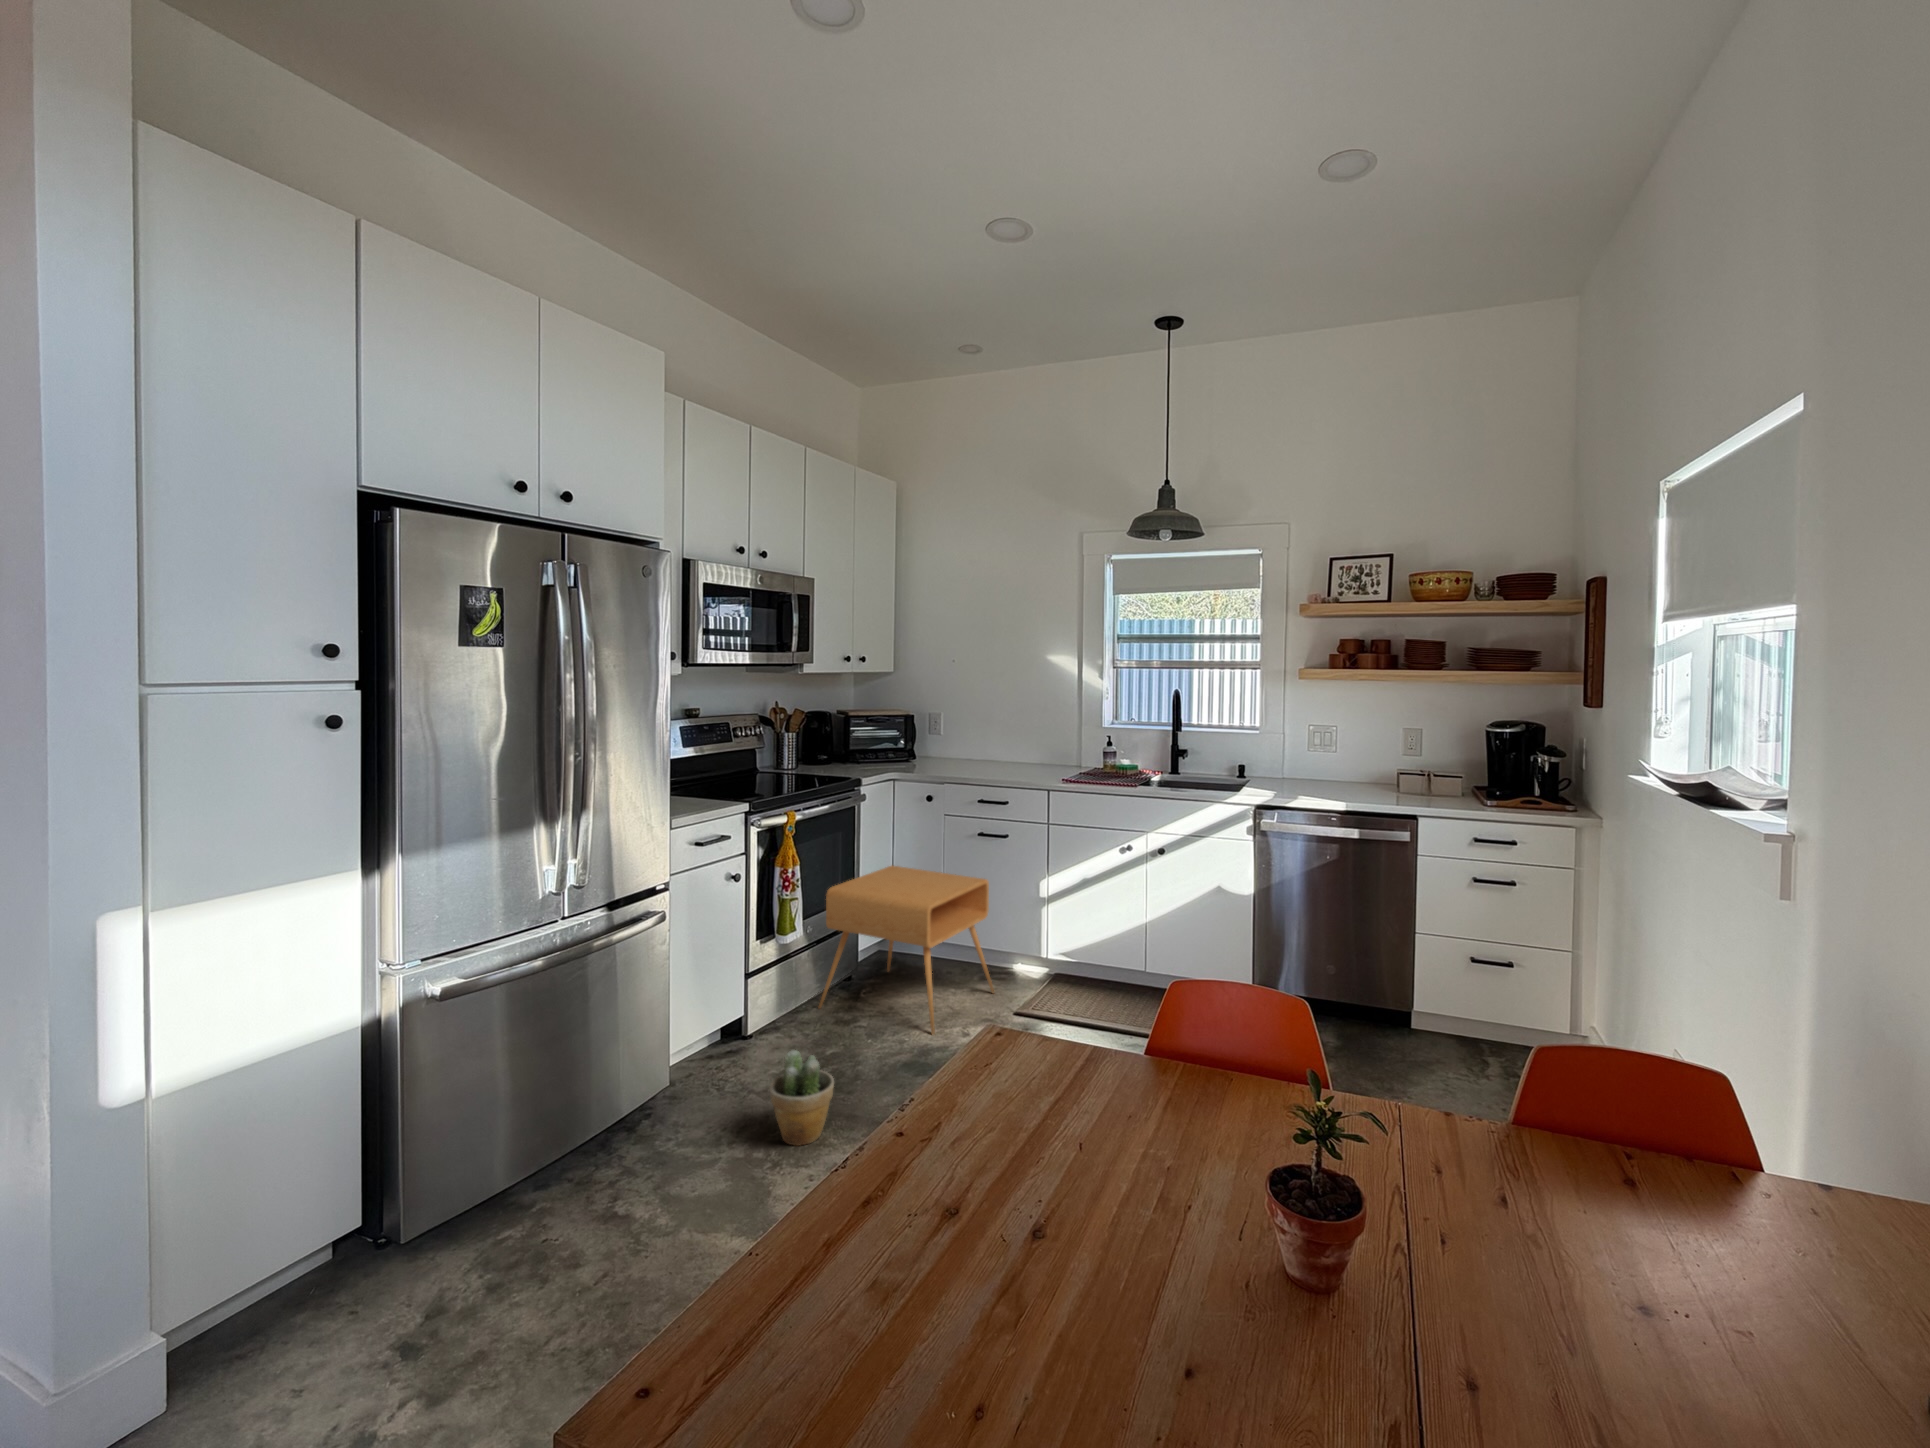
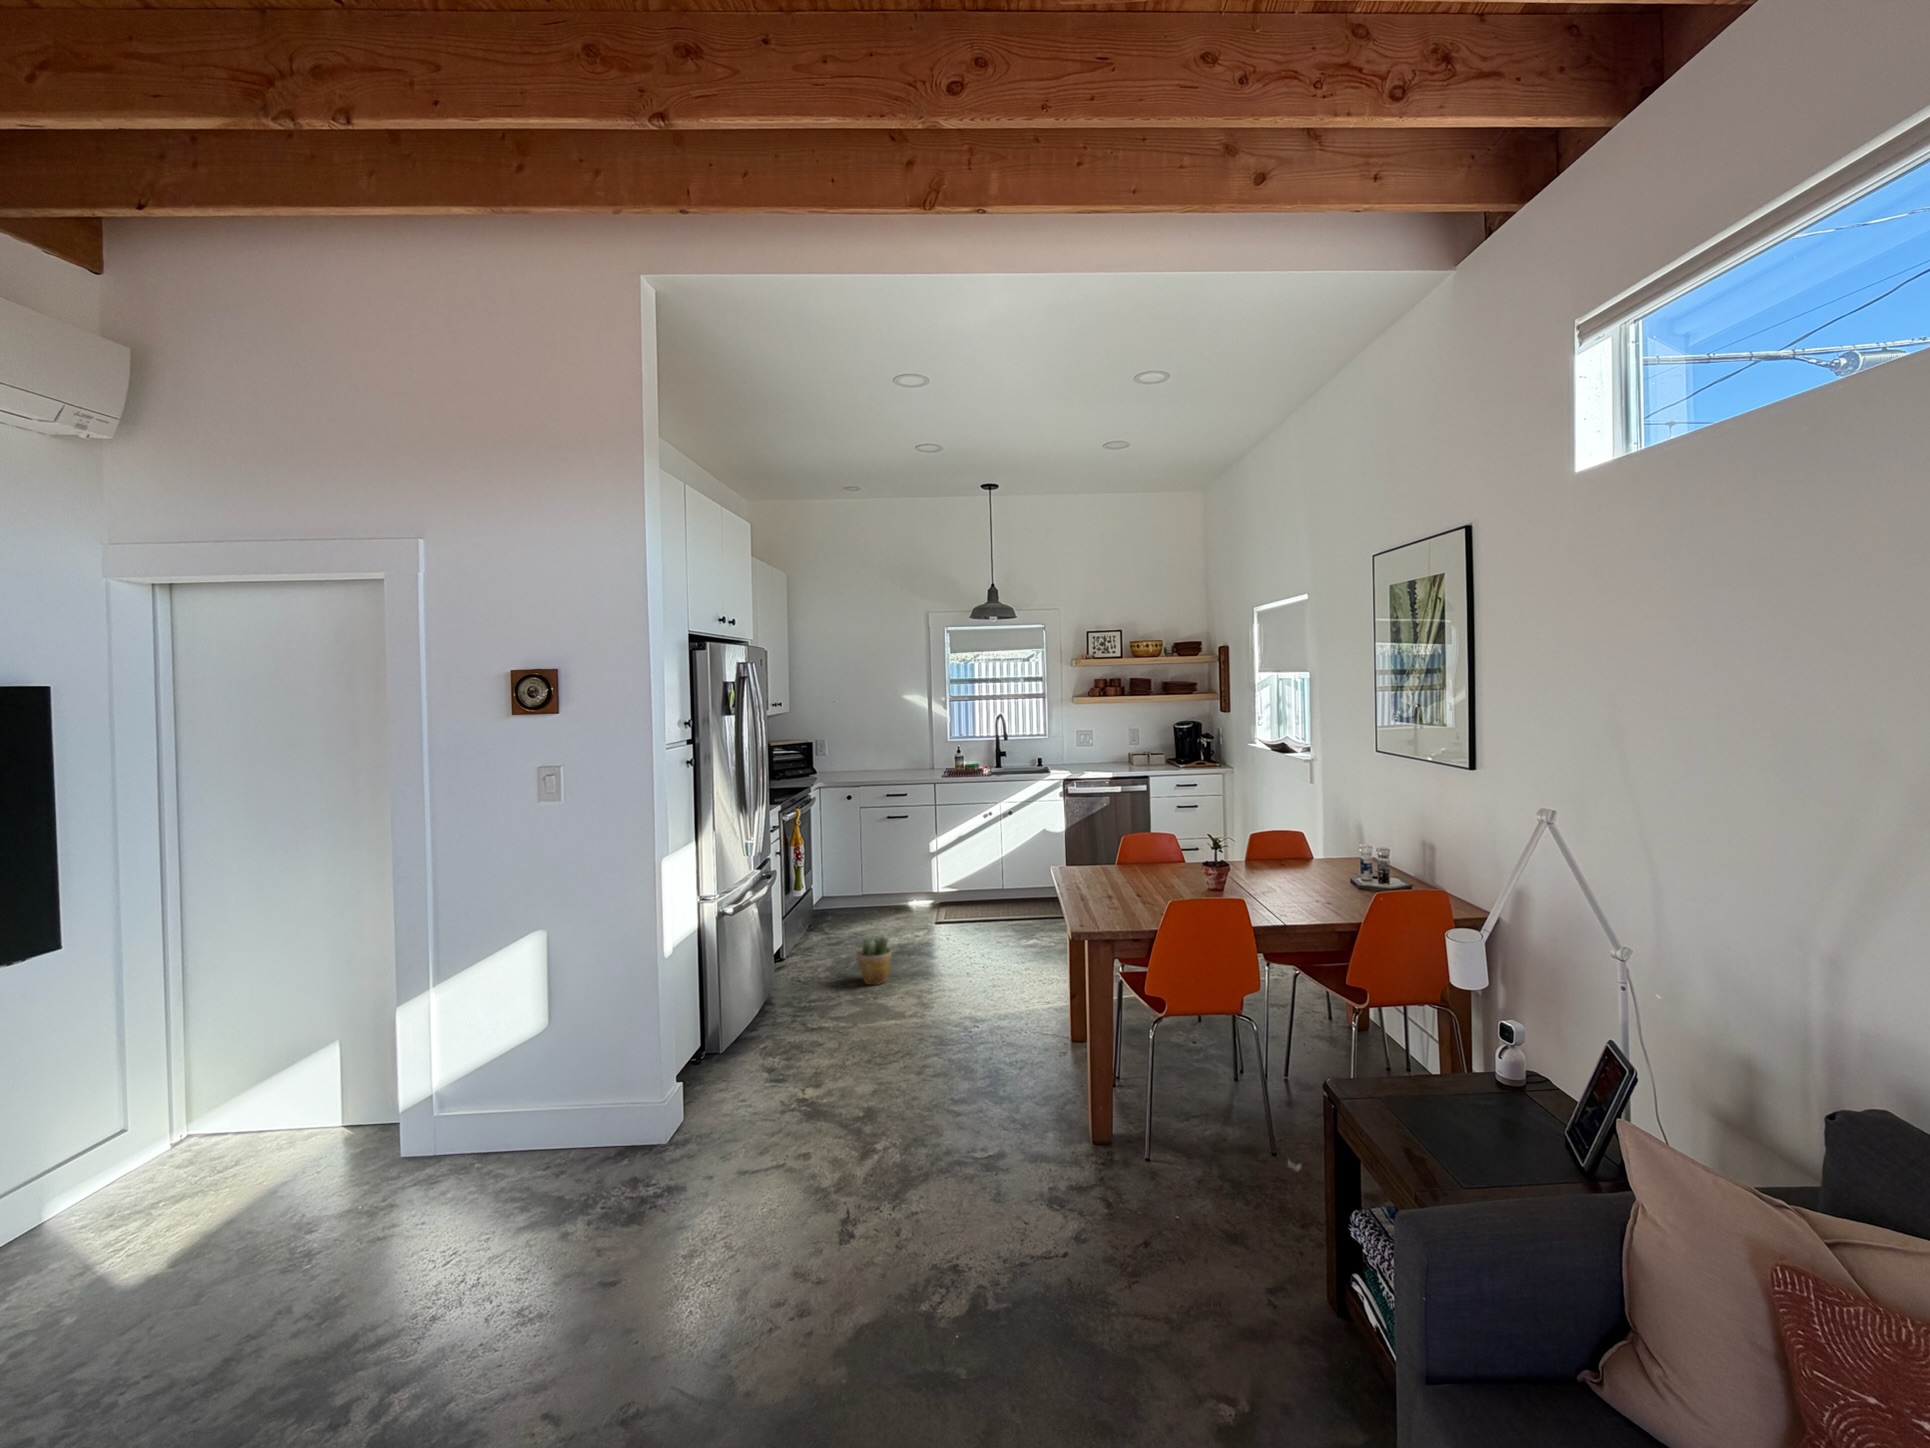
side table: present [819,866,995,1035] -> none [809,843,913,938]

